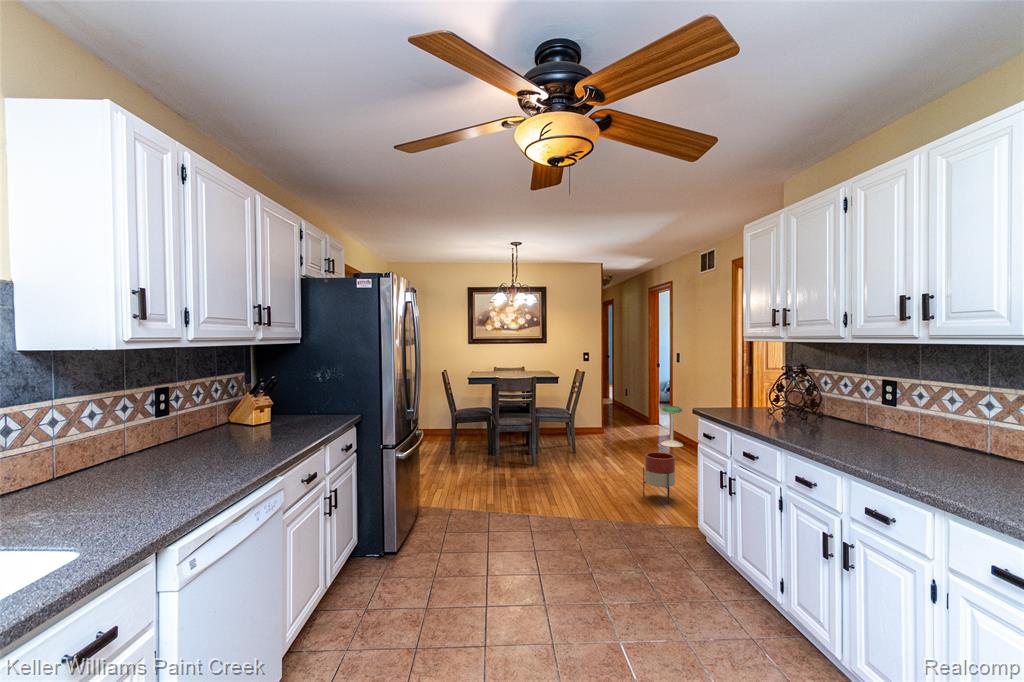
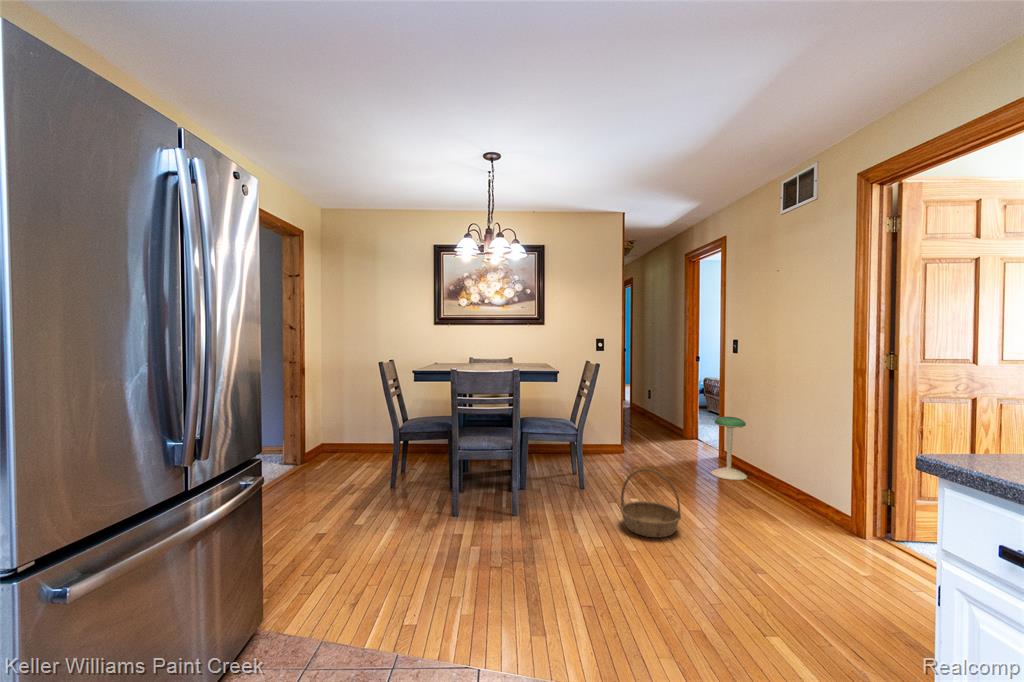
basket: none [598,435,632,473] -> present [620,469,681,538]
planter: present [643,452,675,503] -> none [721,518,793,642]

